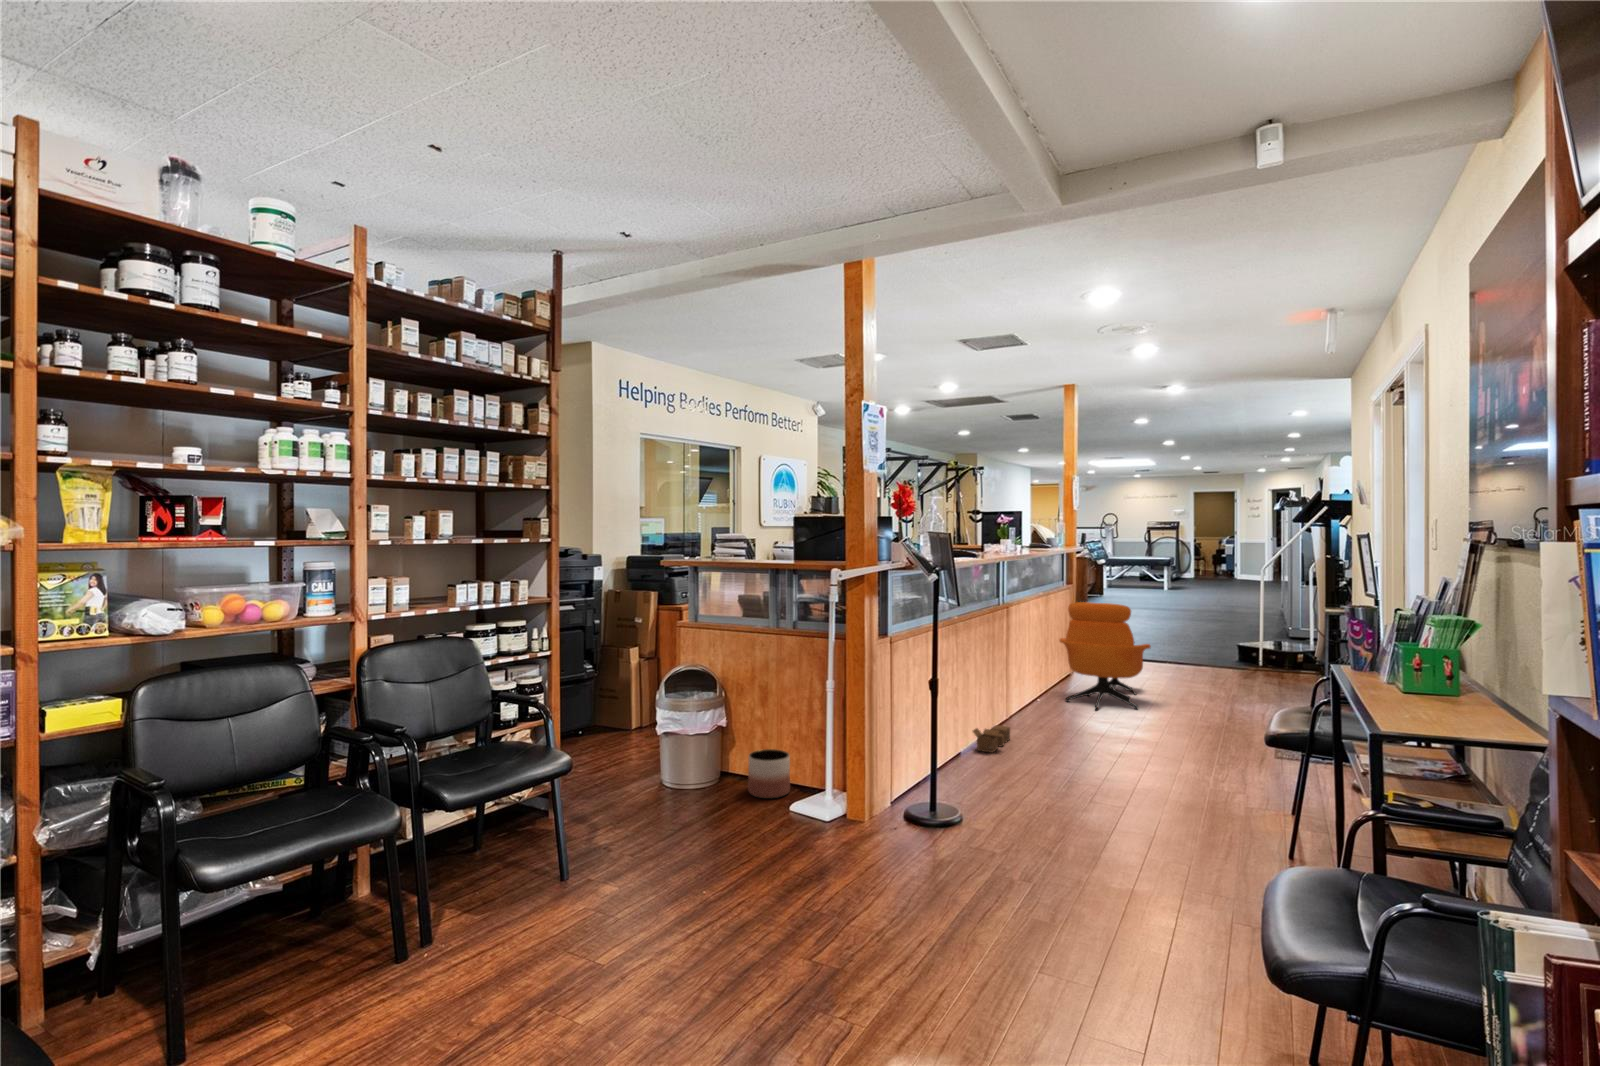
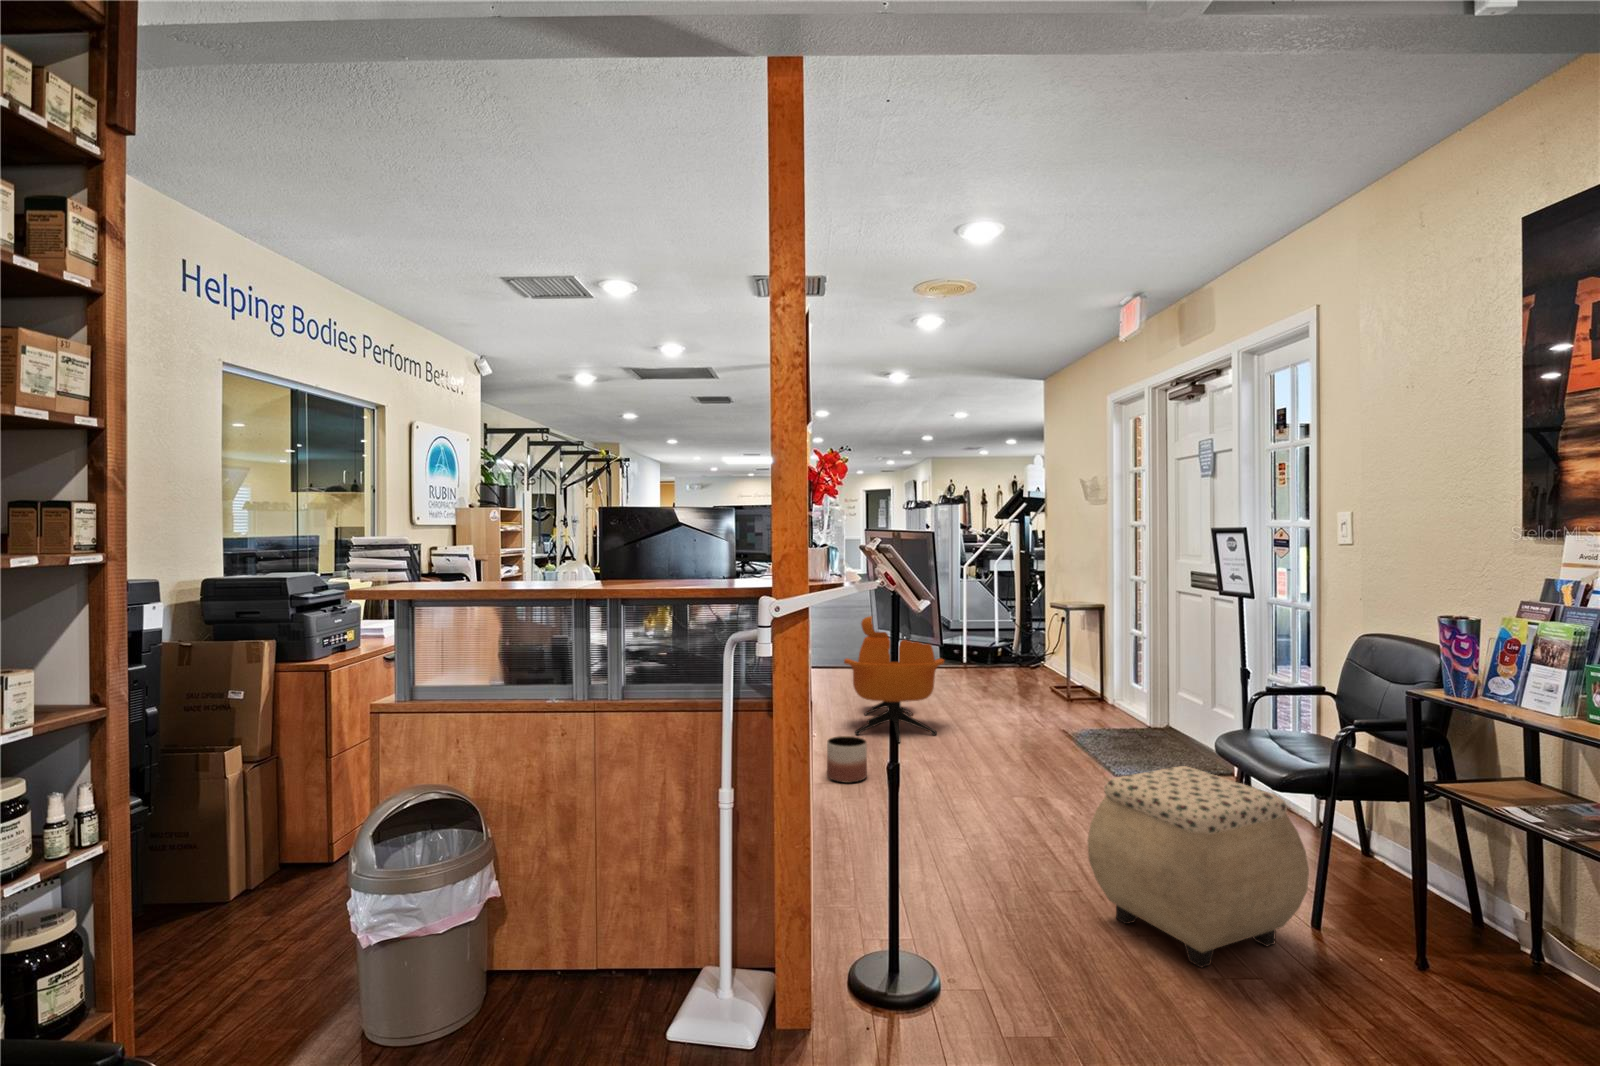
ottoman: none [1102,716,1254,854] -> present [1087,766,1309,968]
cardboard box: present [973,725,1010,753] -> none [830,788,867,833]
planter: present [748,749,790,798] -> present [827,736,867,783]

